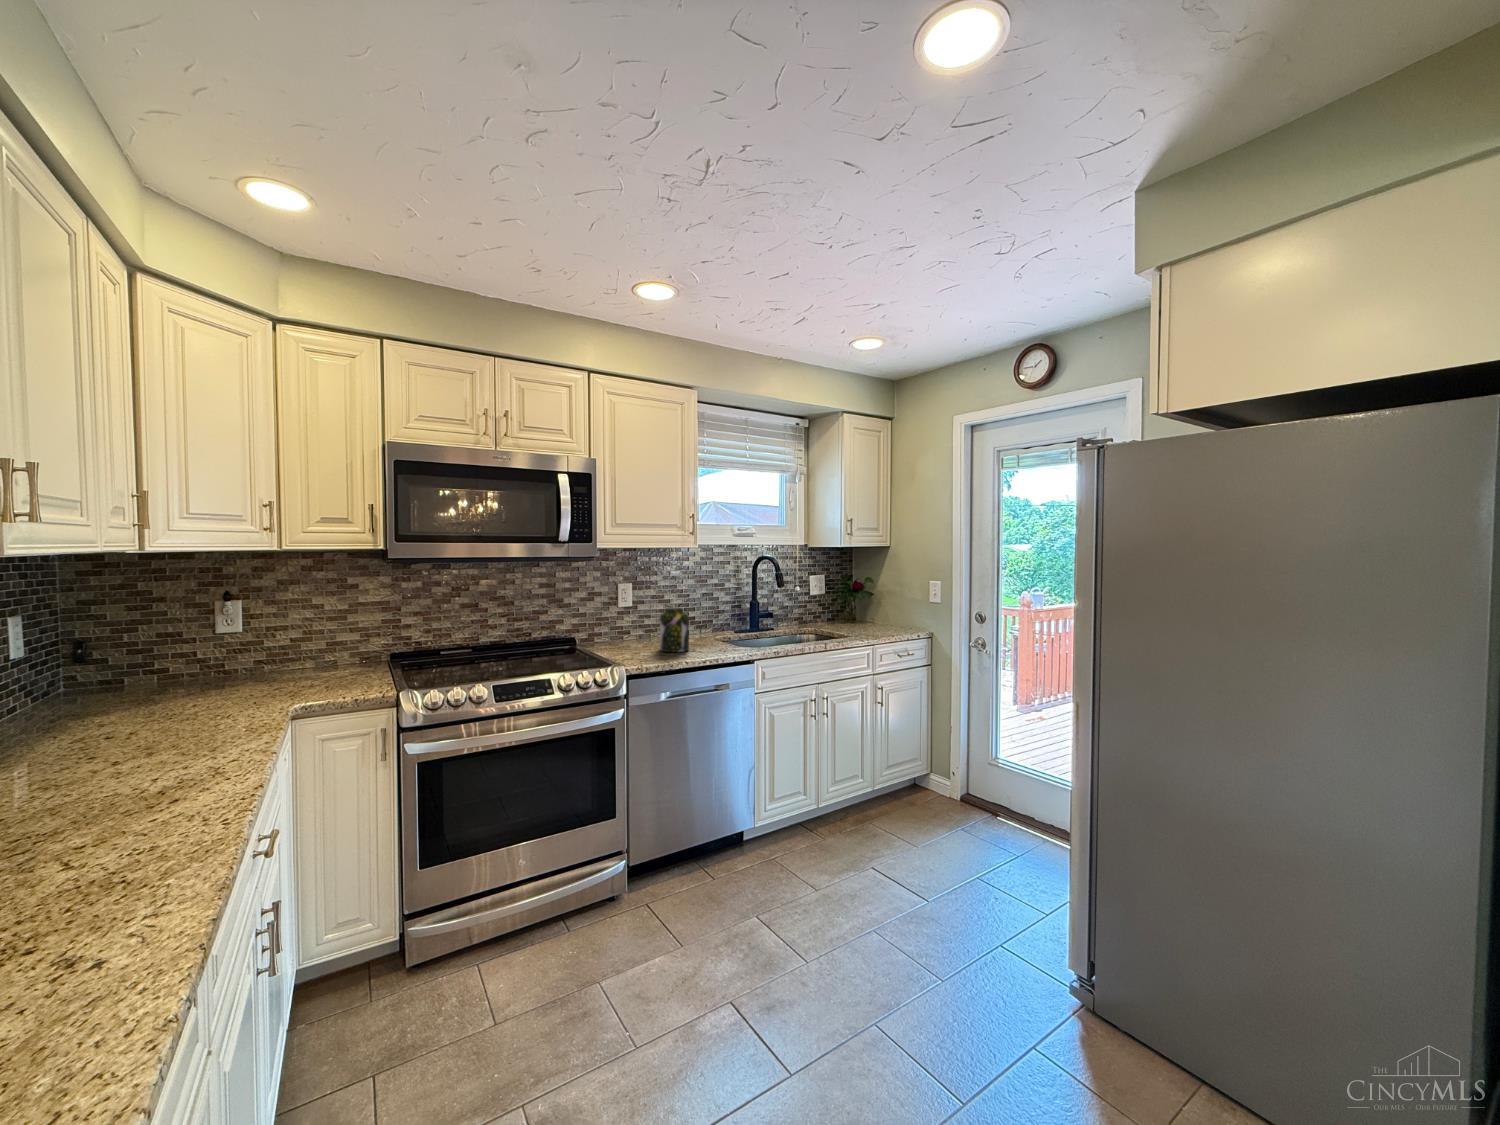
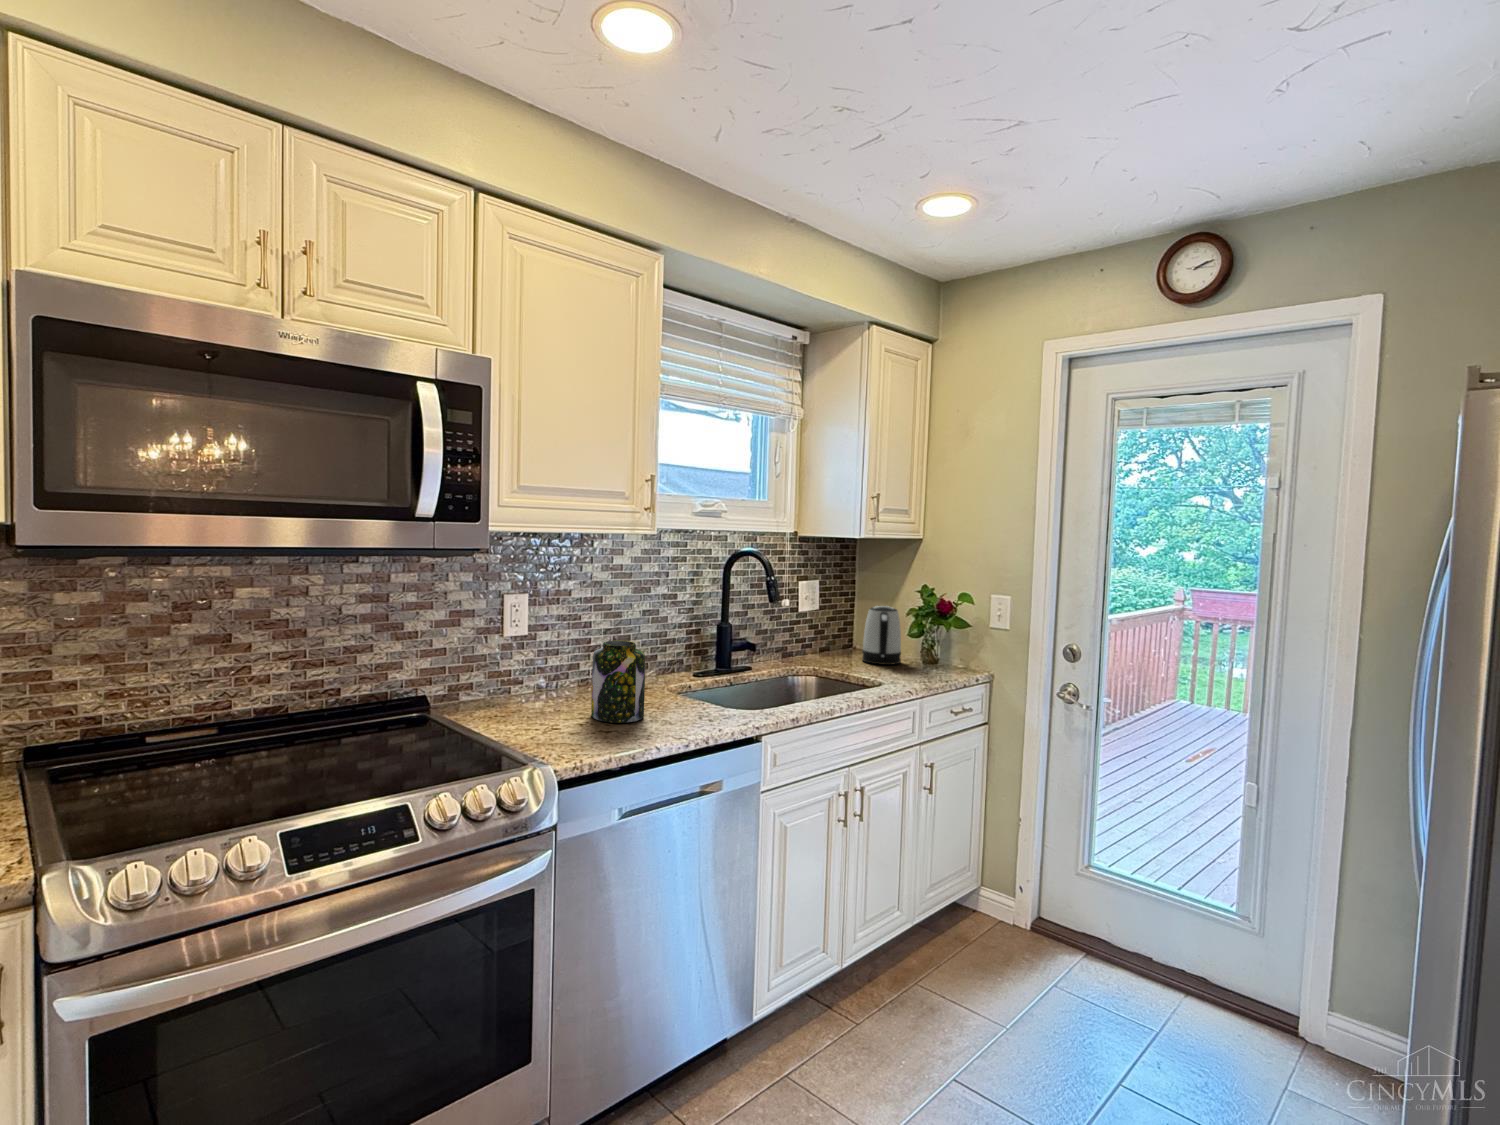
kettle: none [851,590,877,628] -> present [862,606,901,665]

